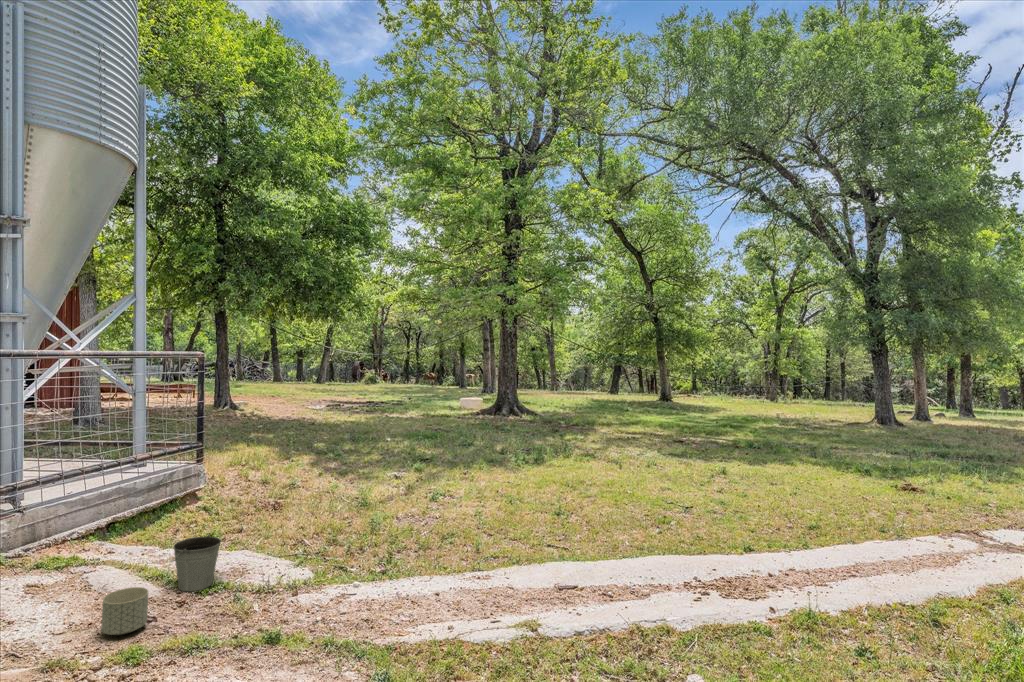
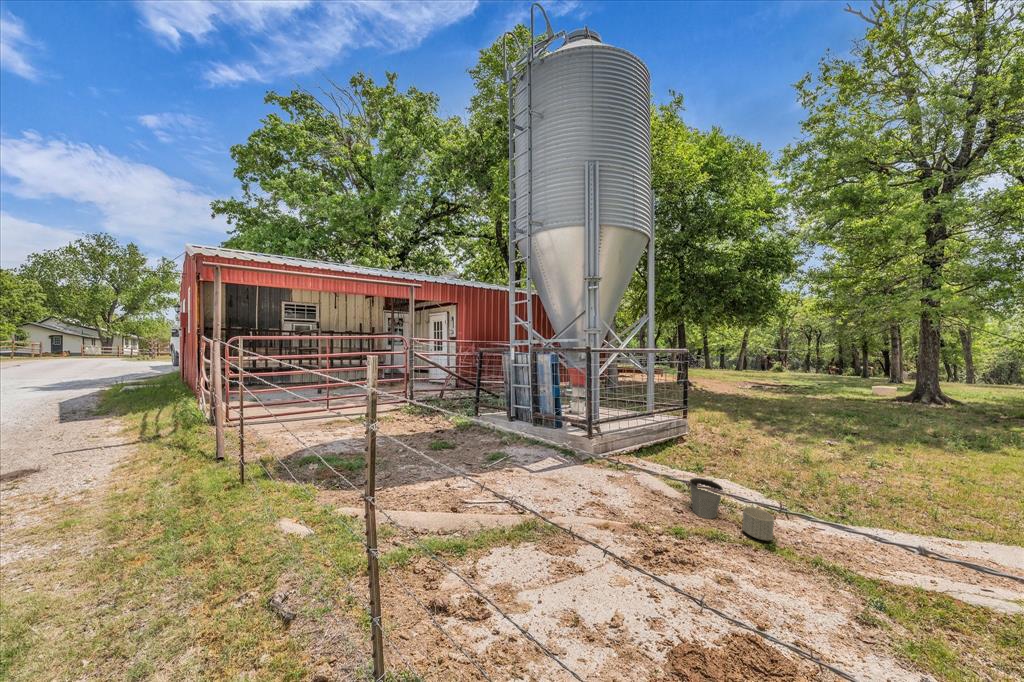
planter: present [101,587,148,635] -> present [742,507,774,540]

